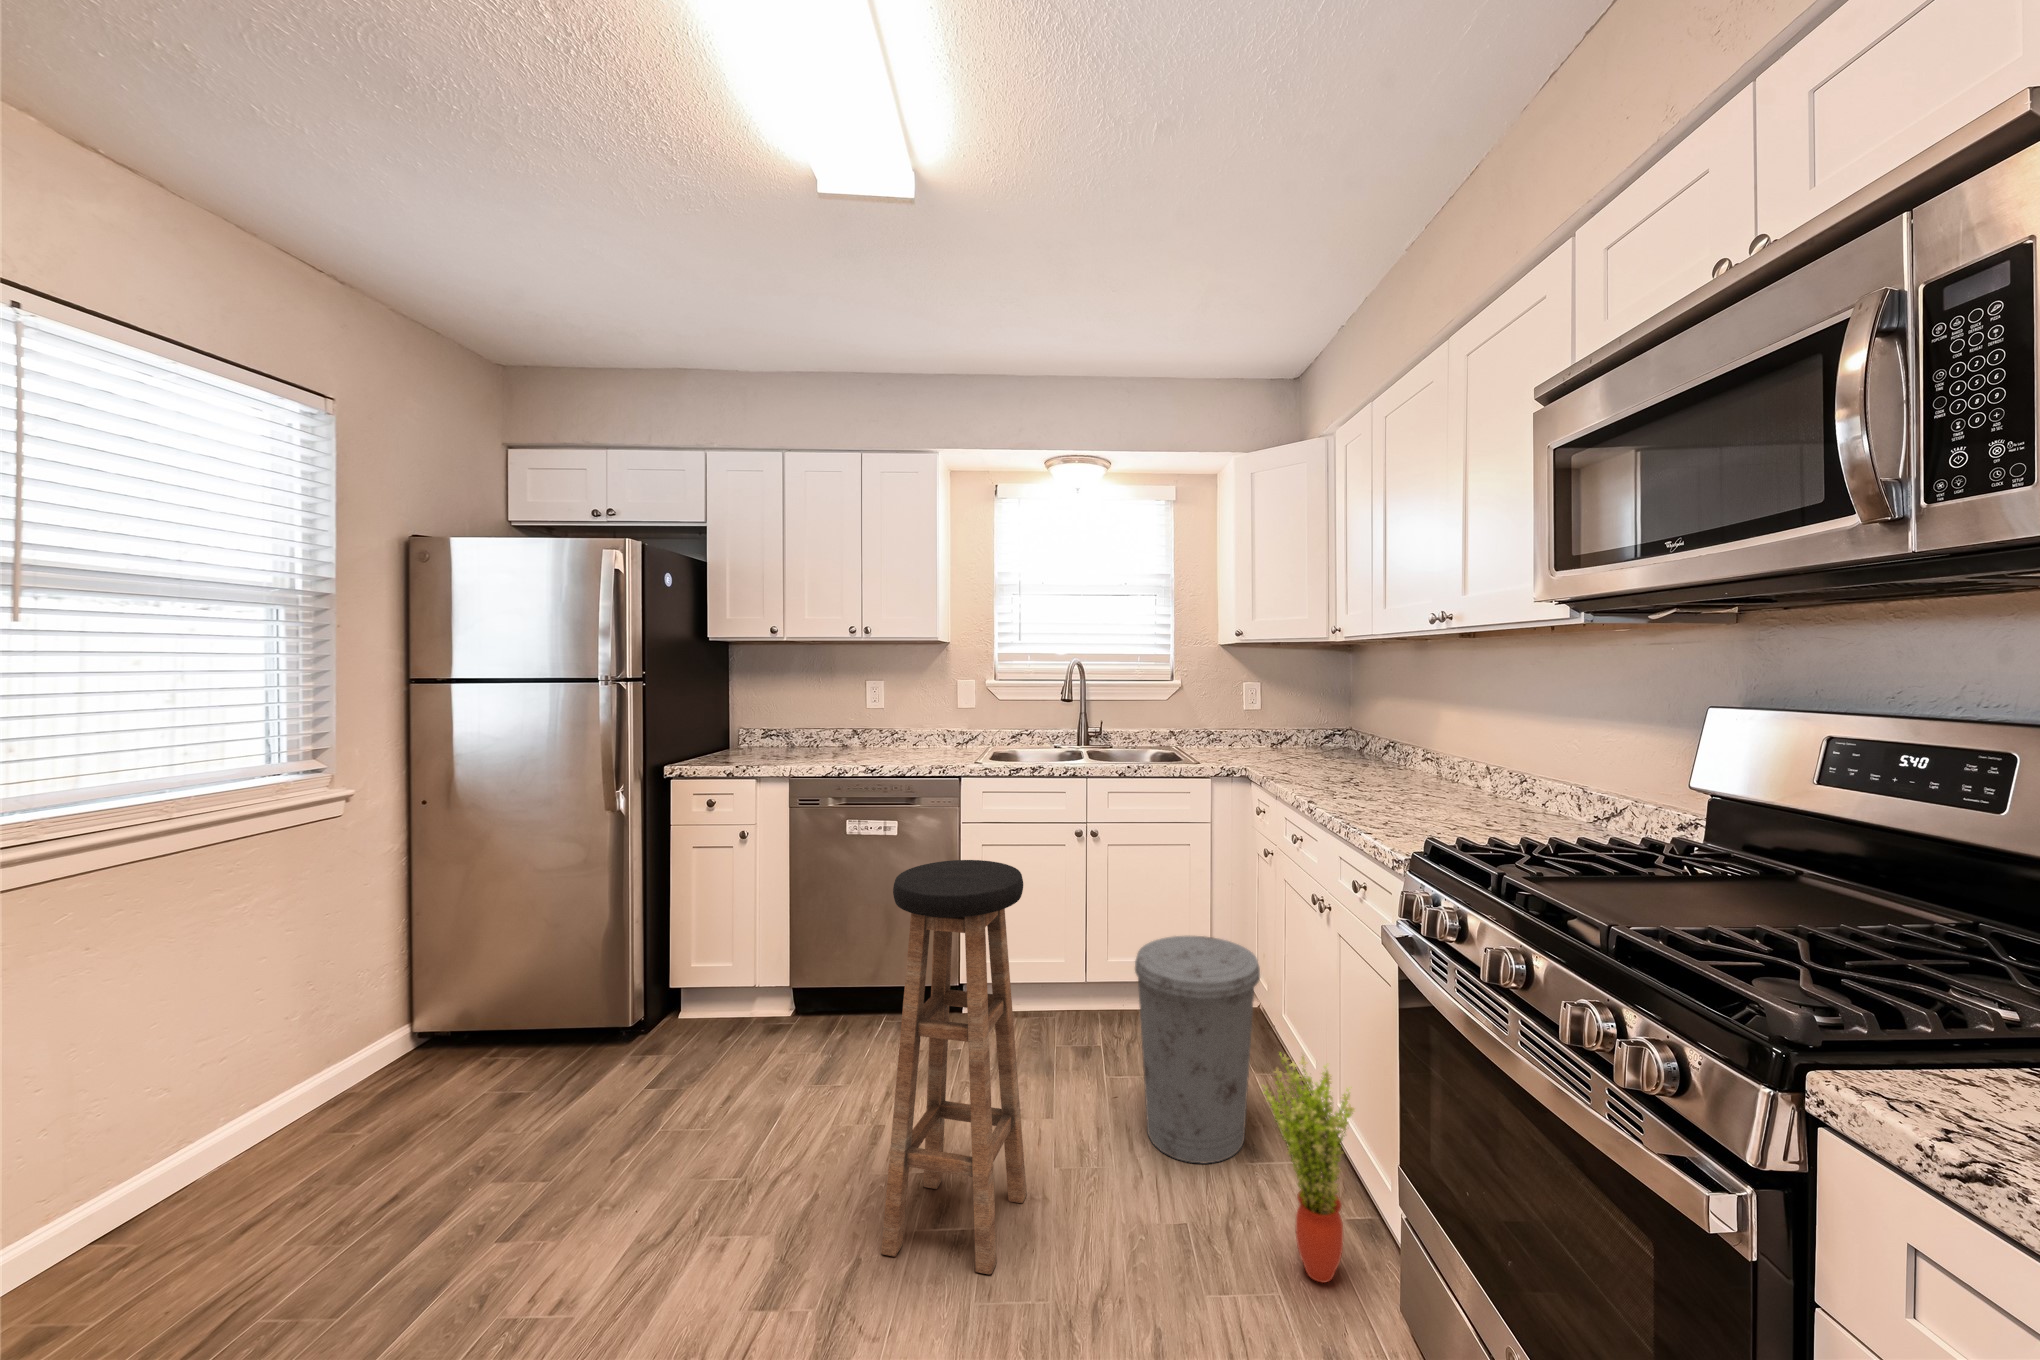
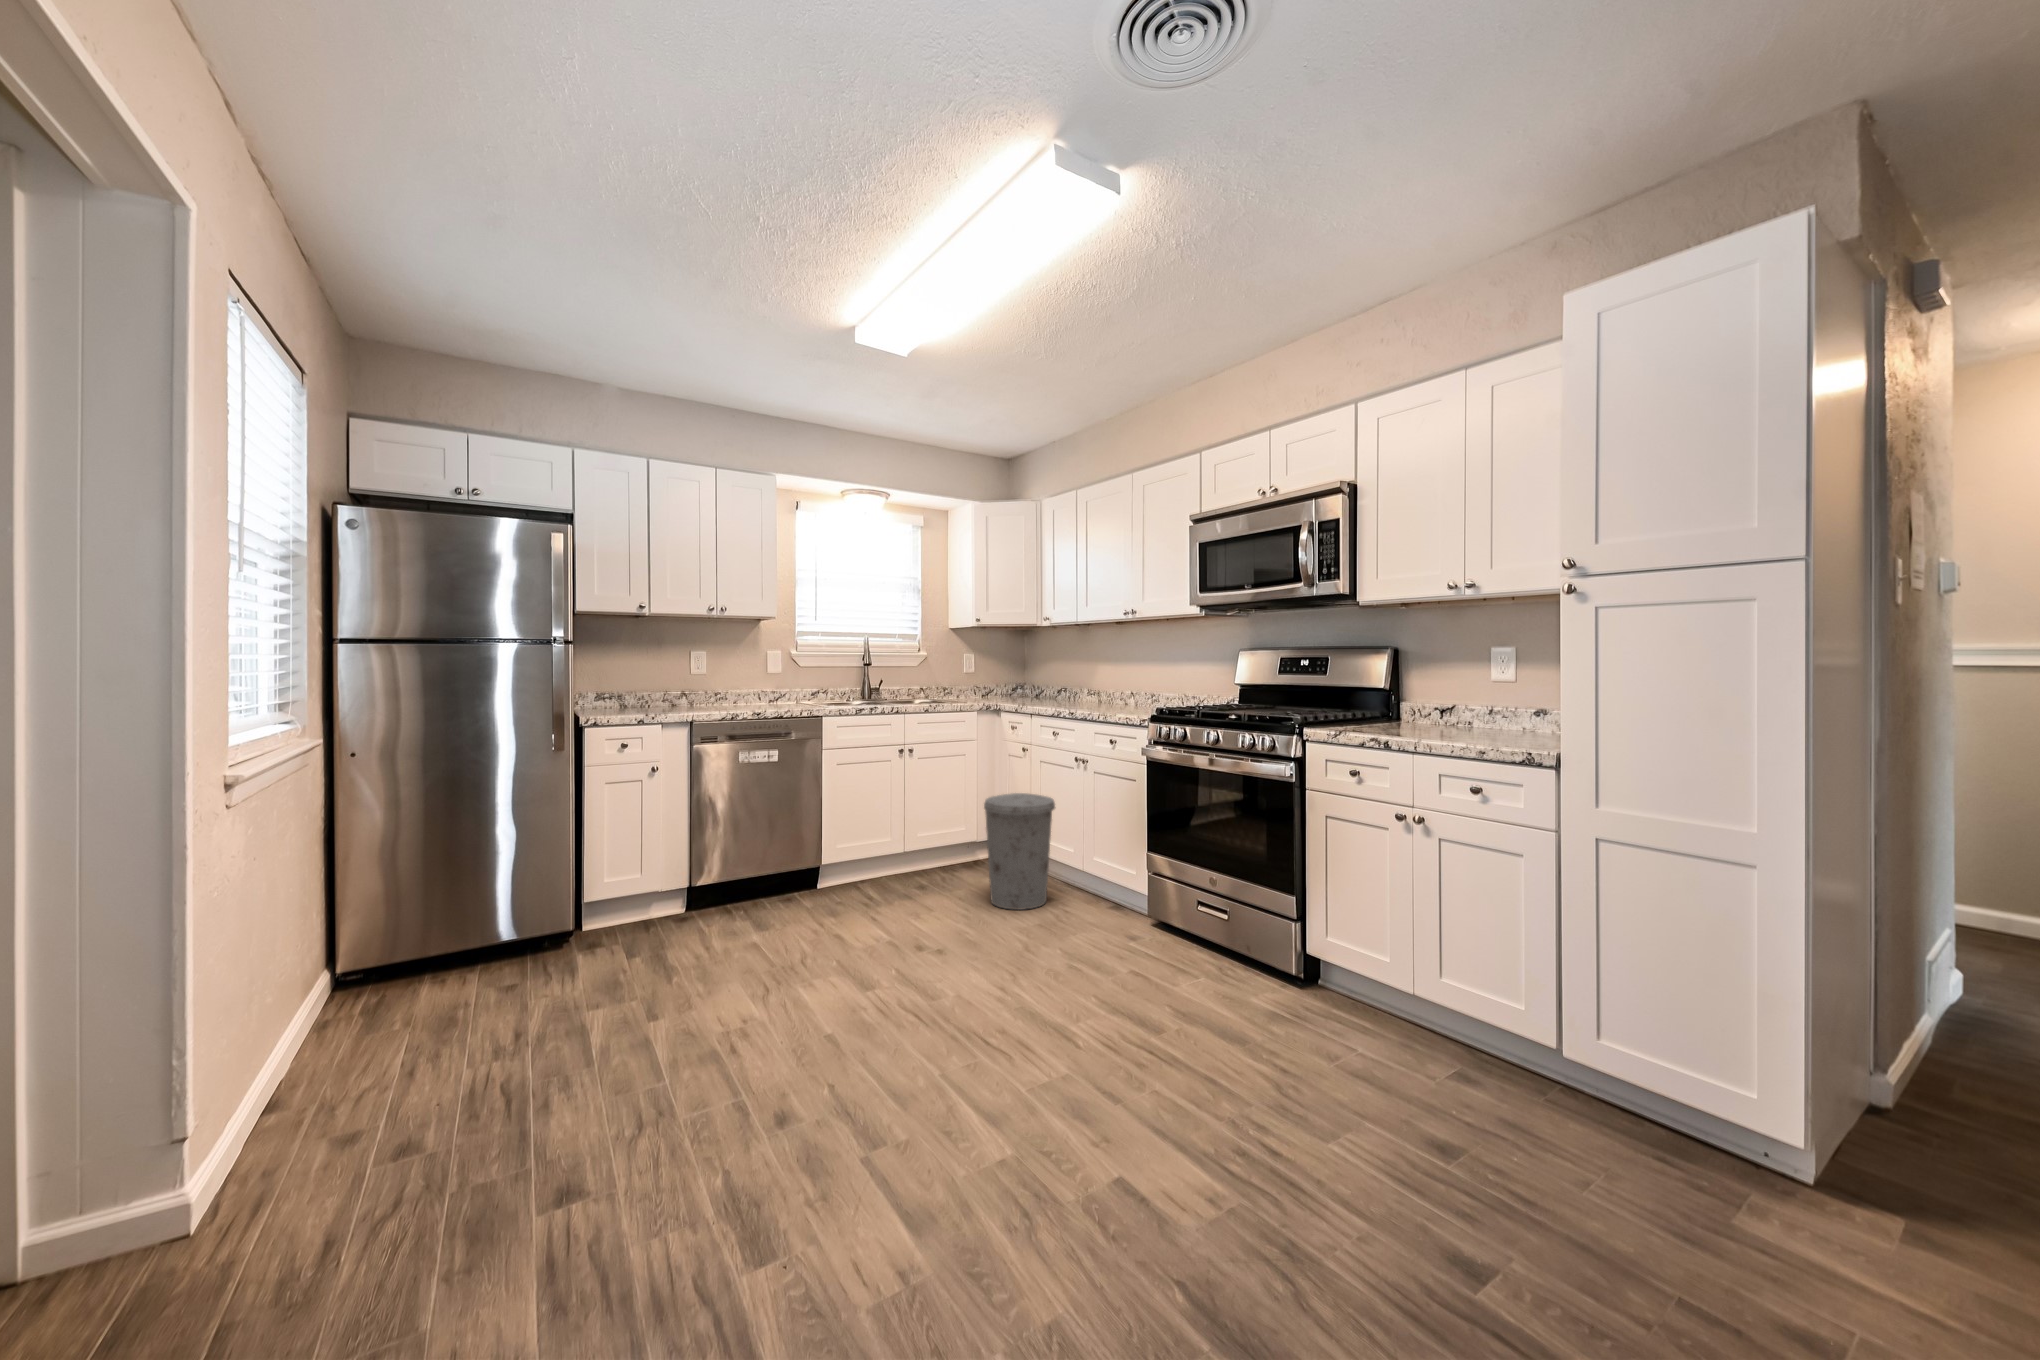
bar stool: present [881,860,1027,1274] -> none [896,744,971,963]
potted plant: present [1264,1055,1354,1282] -> none [1089,819,1134,925]

